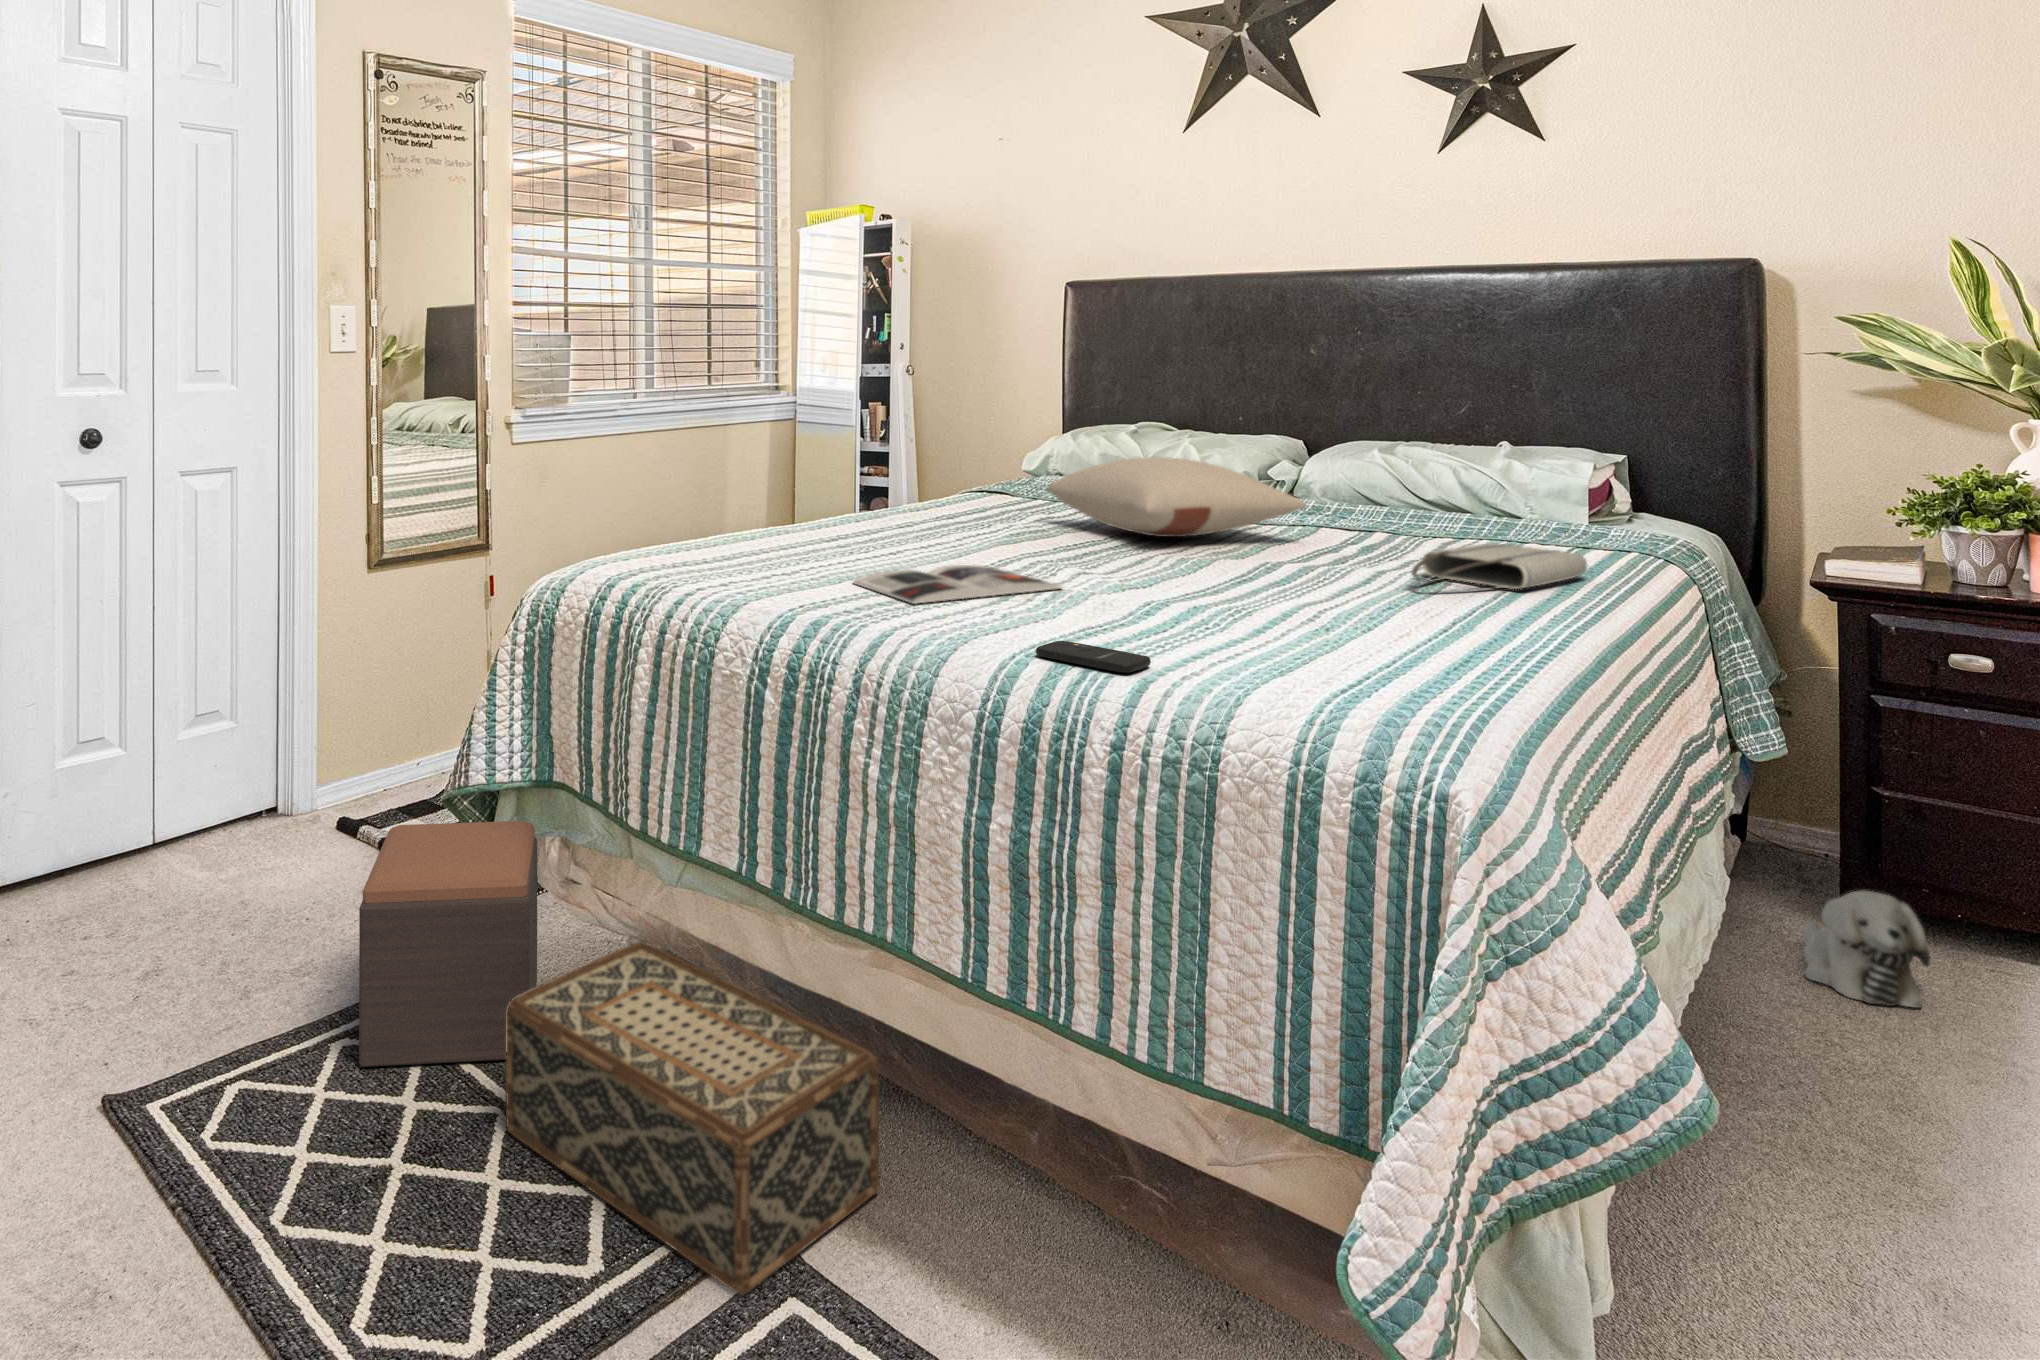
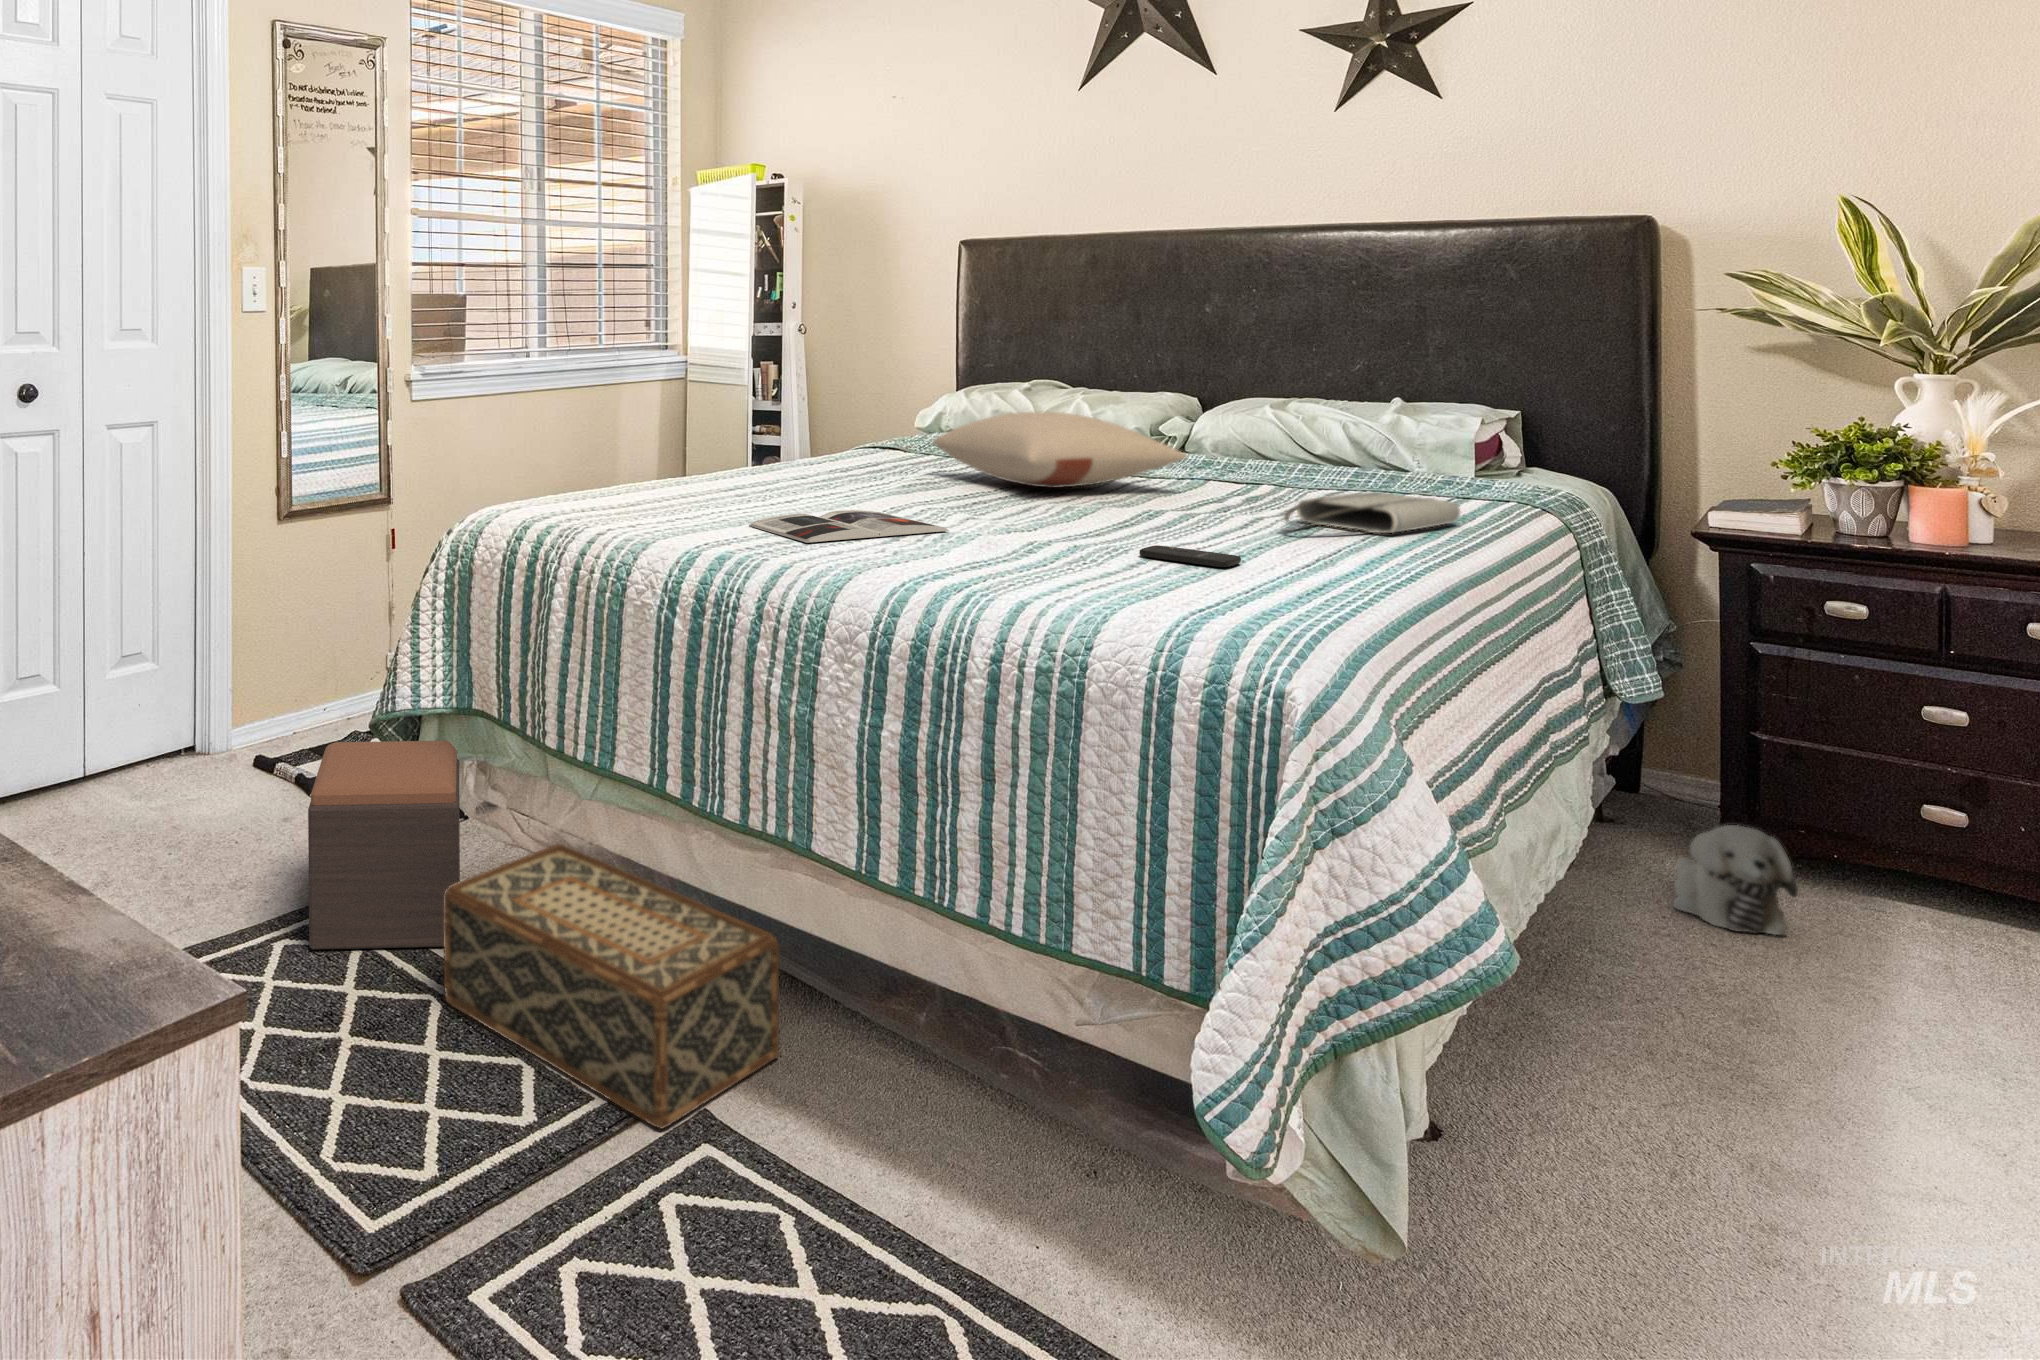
smartphone: present [1036,641,1151,672] -> present [1139,545,1241,567]

